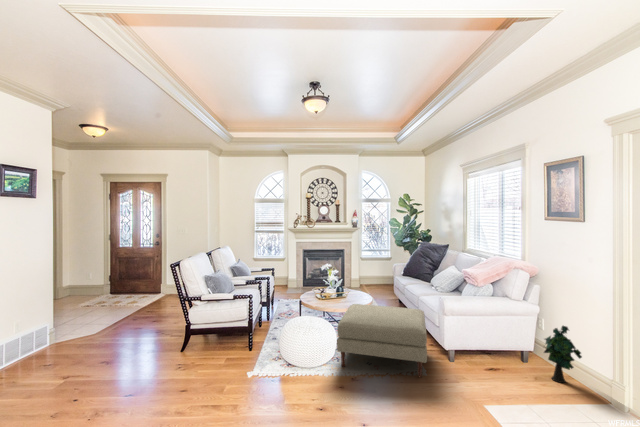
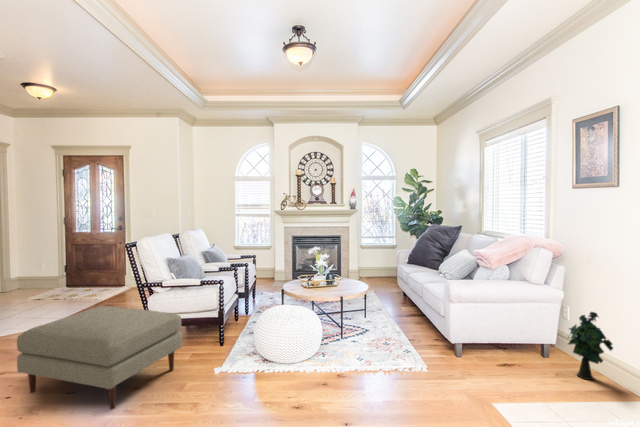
ottoman: present [337,304,427,378] -> present [17,306,182,409]

